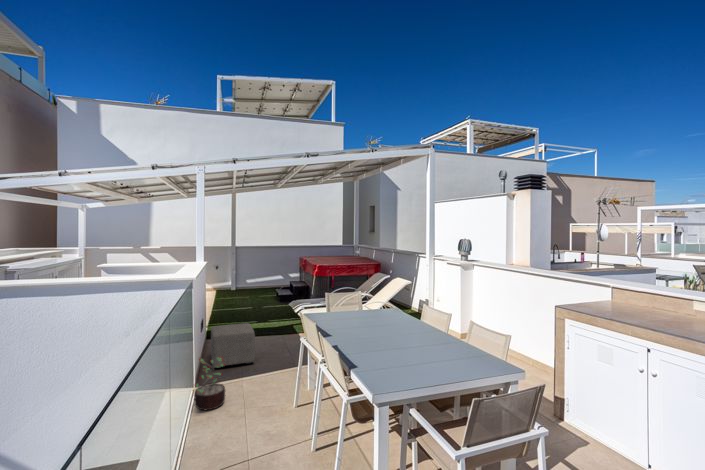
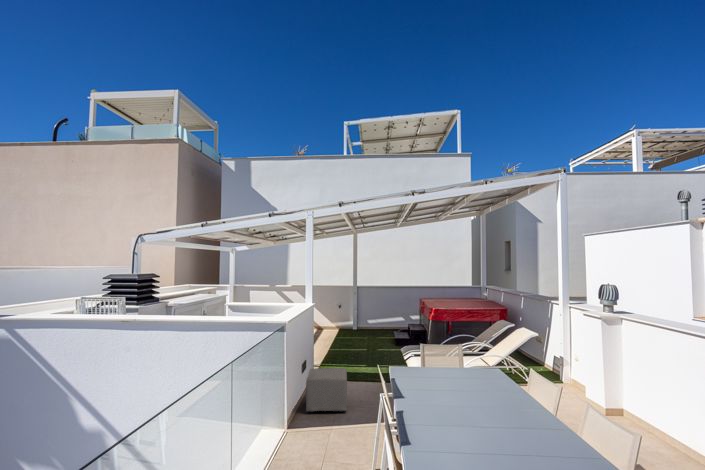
decorative plant: present [194,356,225,410] -> none [274,401,306,457]

